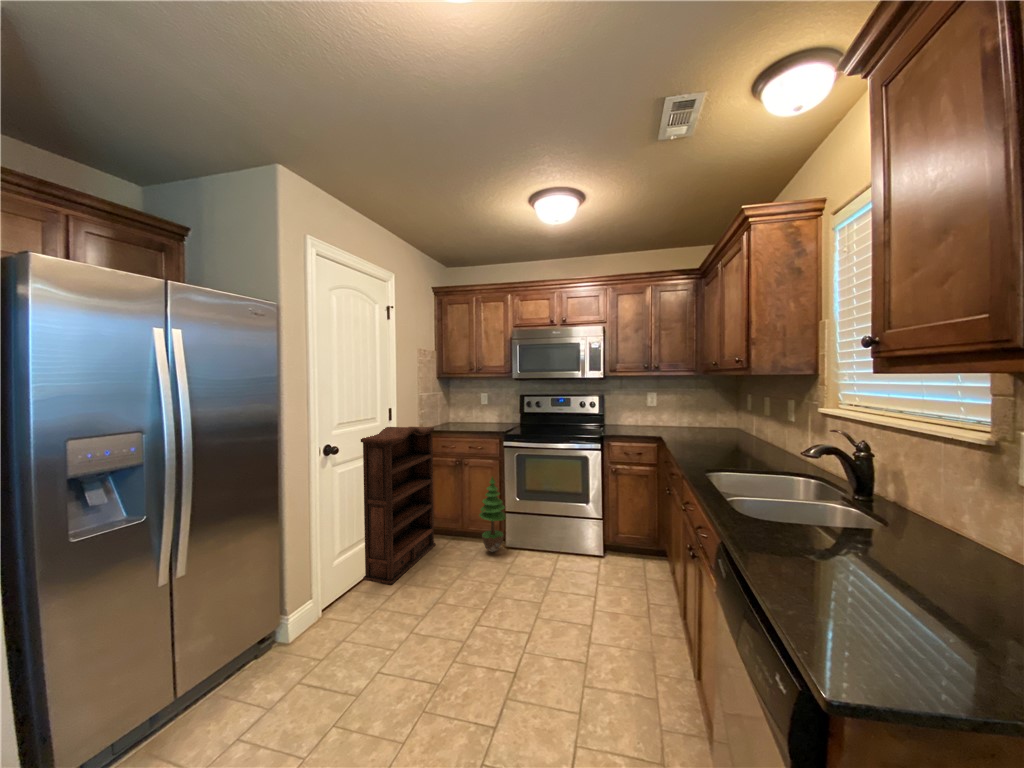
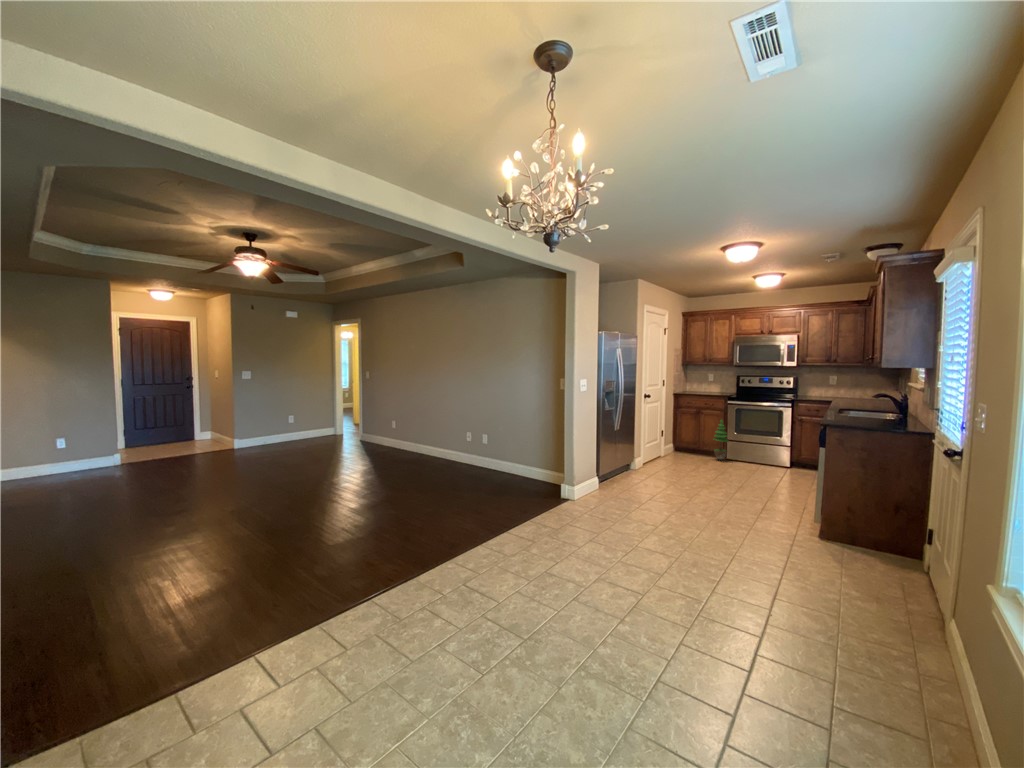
bookshelf: present [361,427,436,585] -> none [655,389,686,463]

